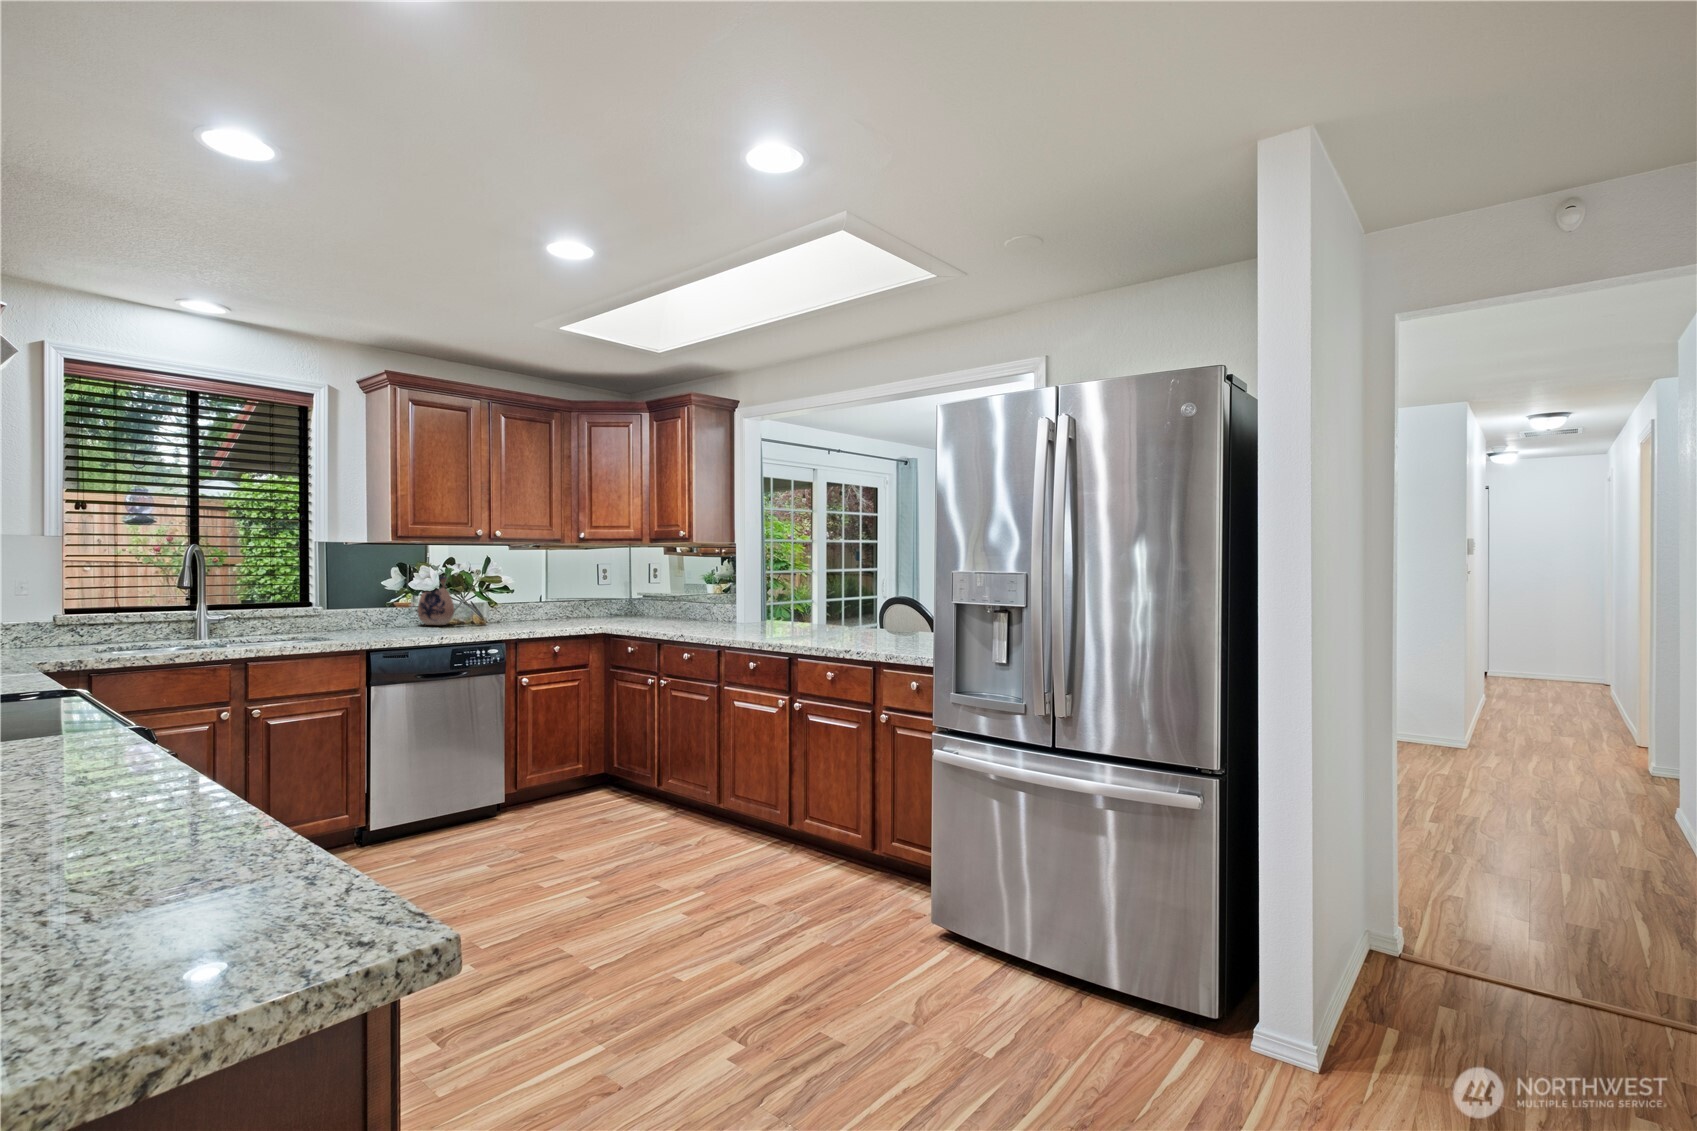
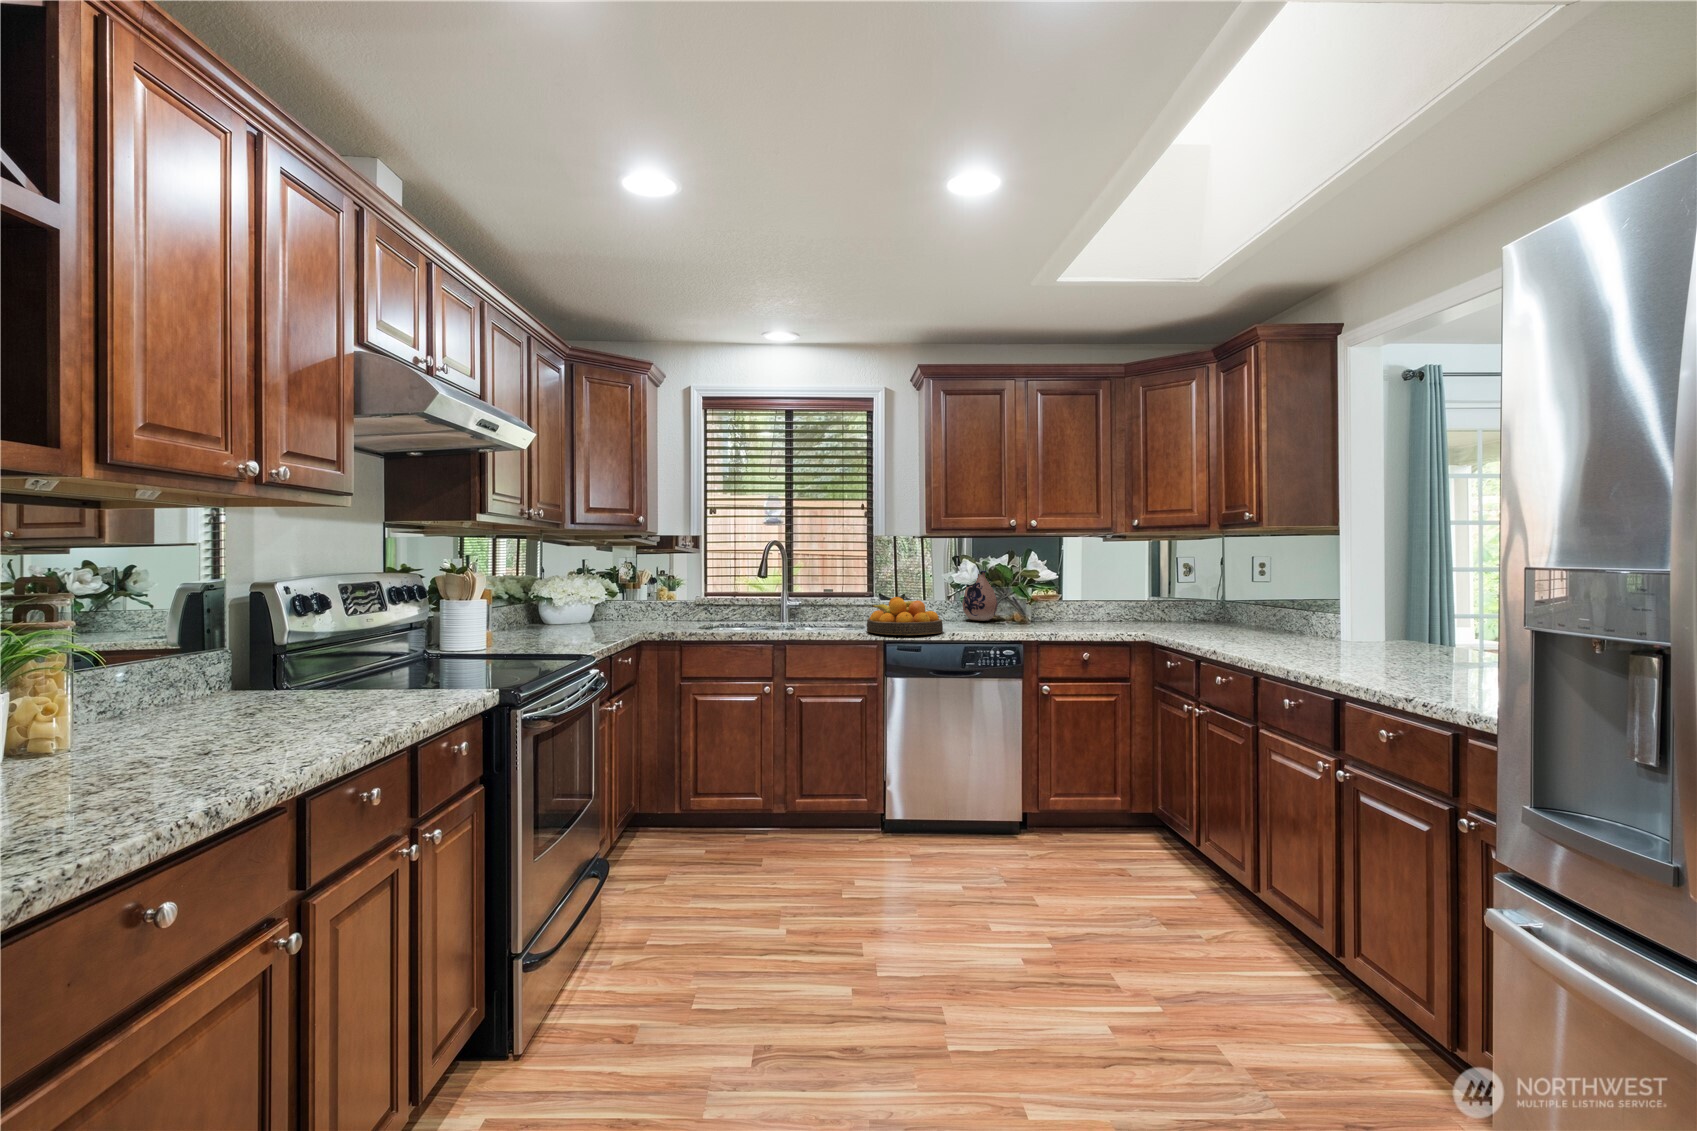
fruit bowl: none [335,604,421,641] -> present [867,597,943,635]

